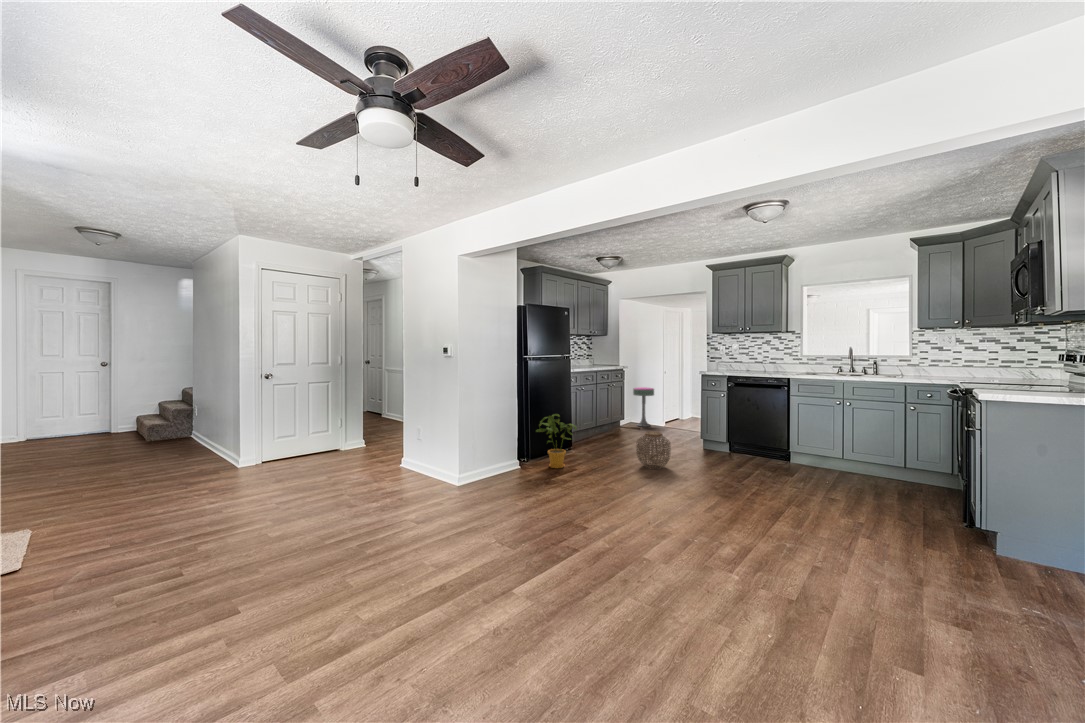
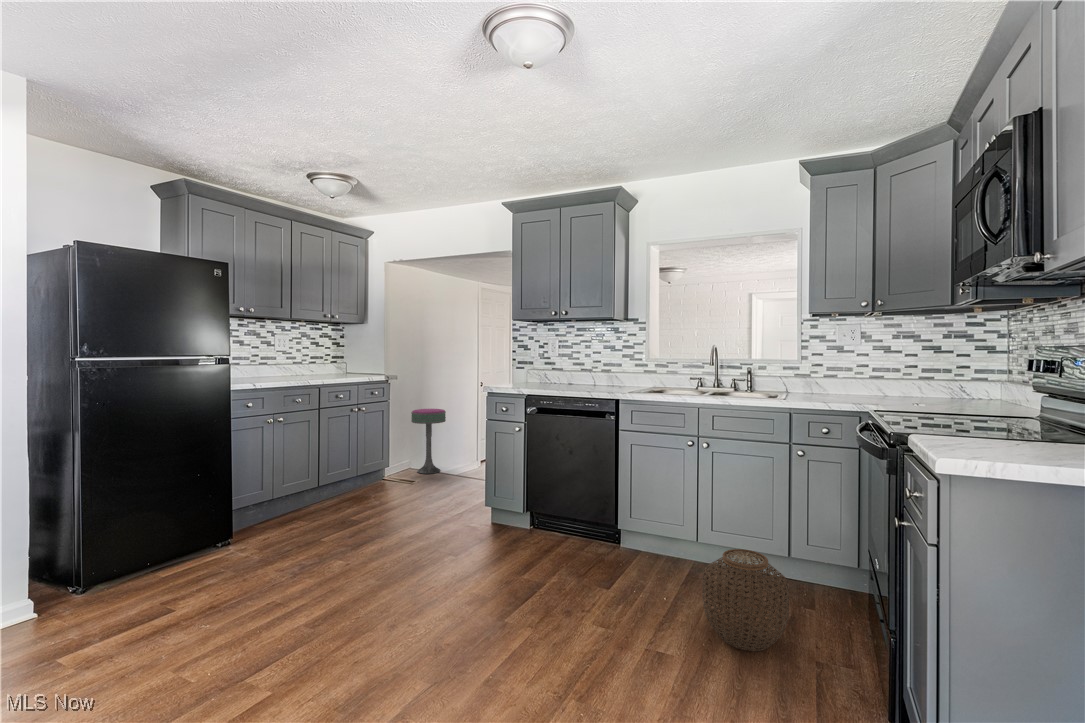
house plant: present [536,414,576,468] -> none [83,494,184,614]
woven basket: present [637,431,670,469] -> present [702,549,789,651]

